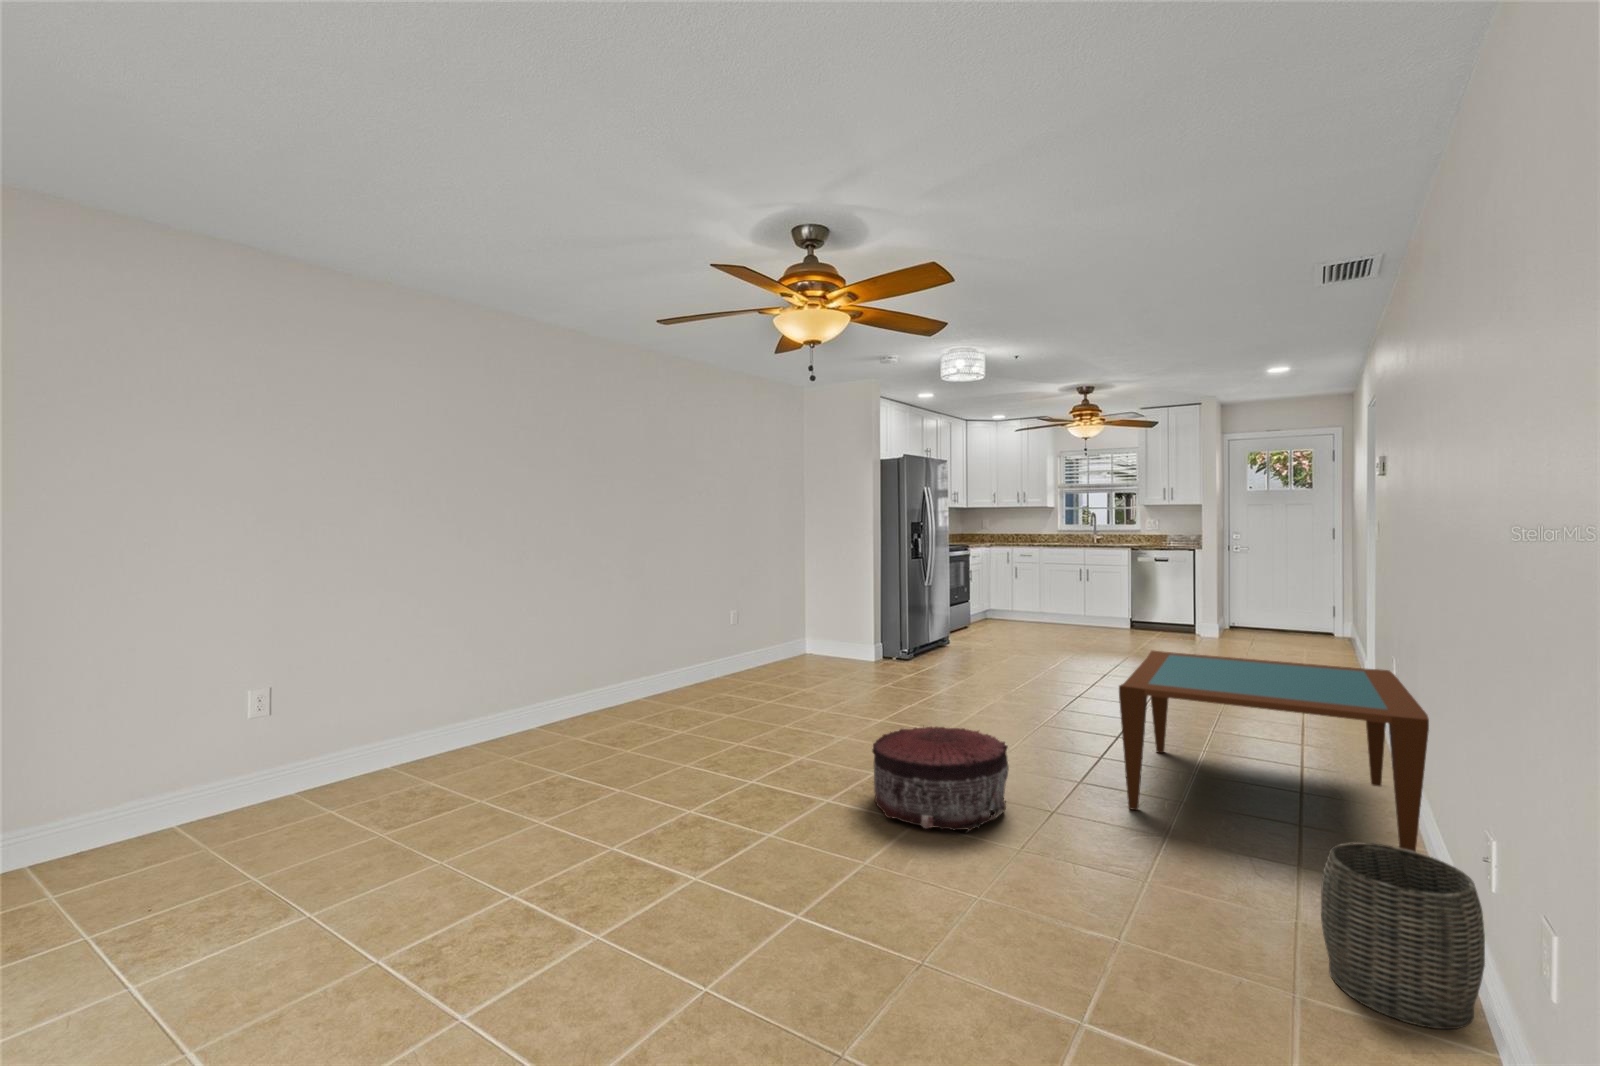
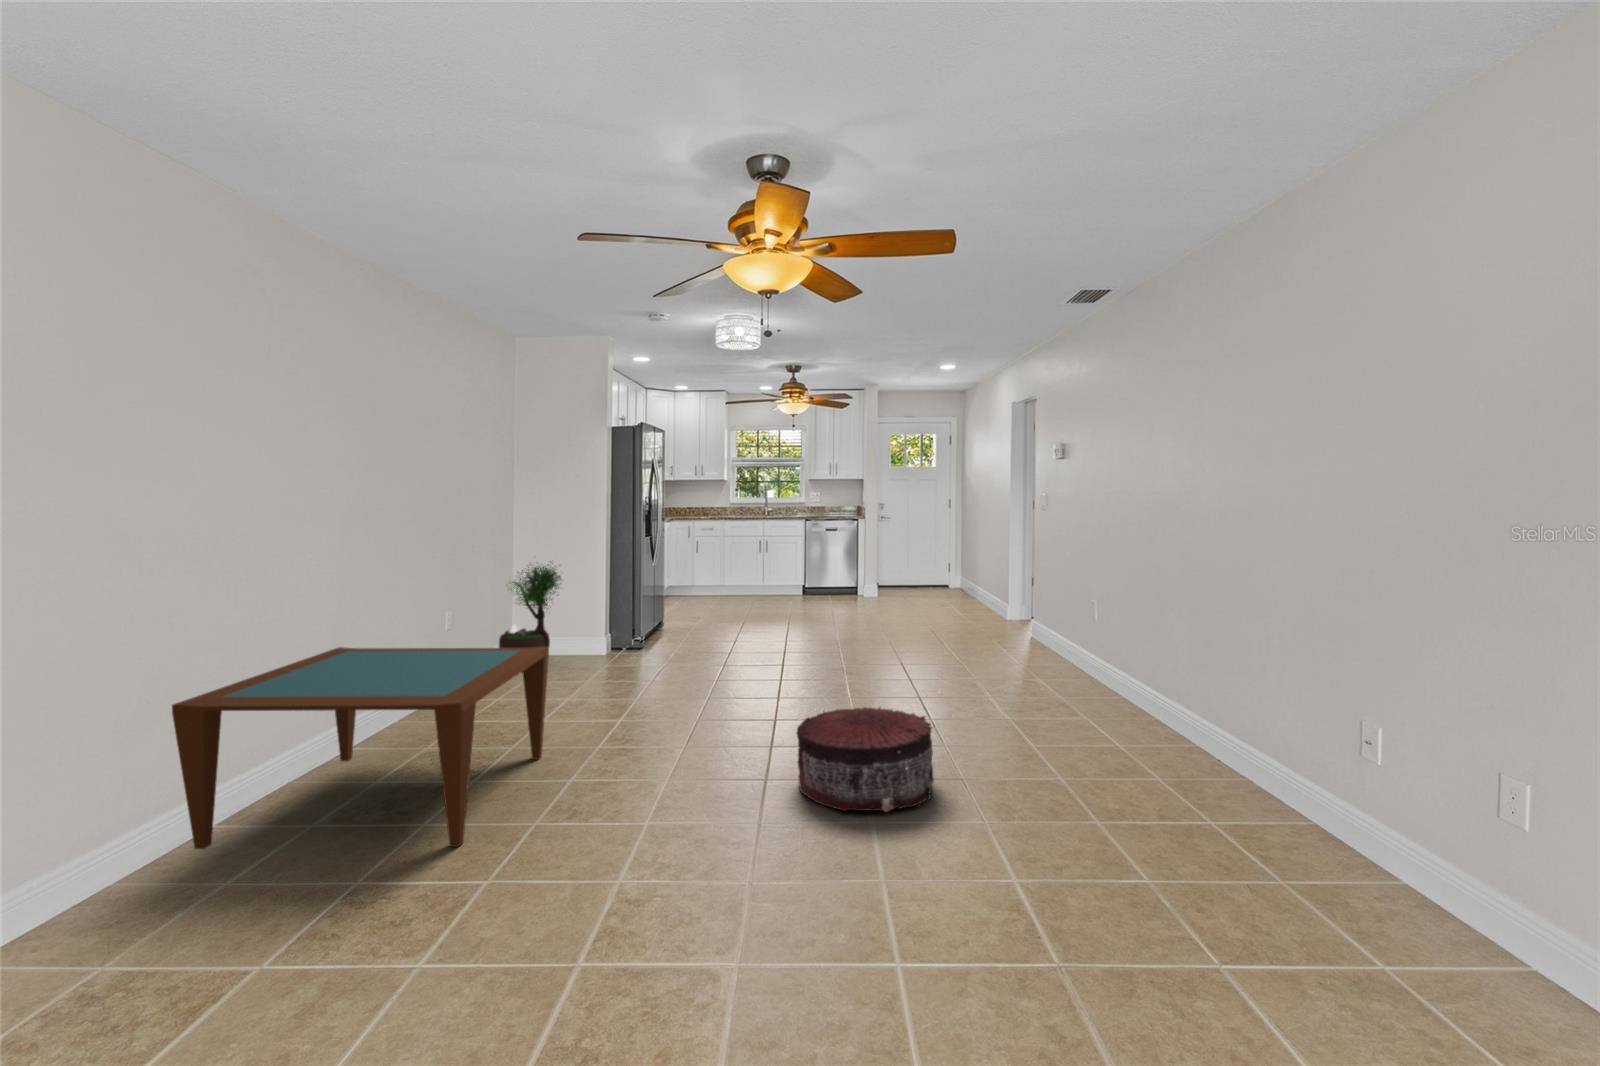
potted tree: none [782,572,835,665] -> present [499,561,561,648]
coffee table: present [1119,651,1429,852] -> present [172,647,549,849]
woven basket: present [1321,842,1485,1029] -> none [1236,739,1343,858]

